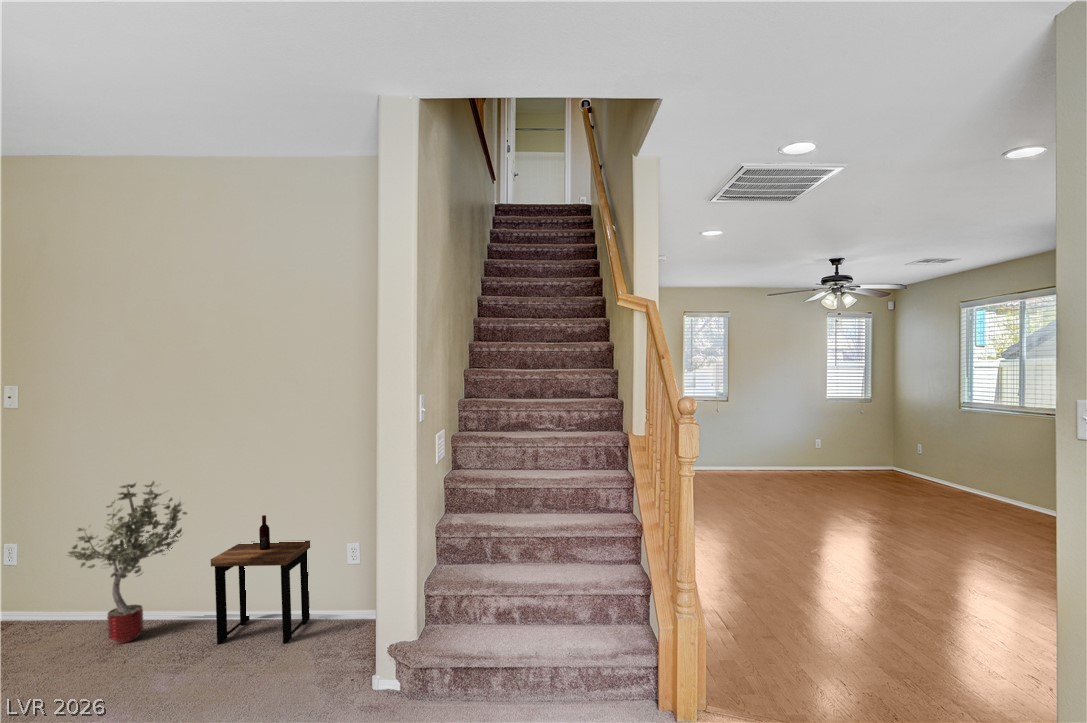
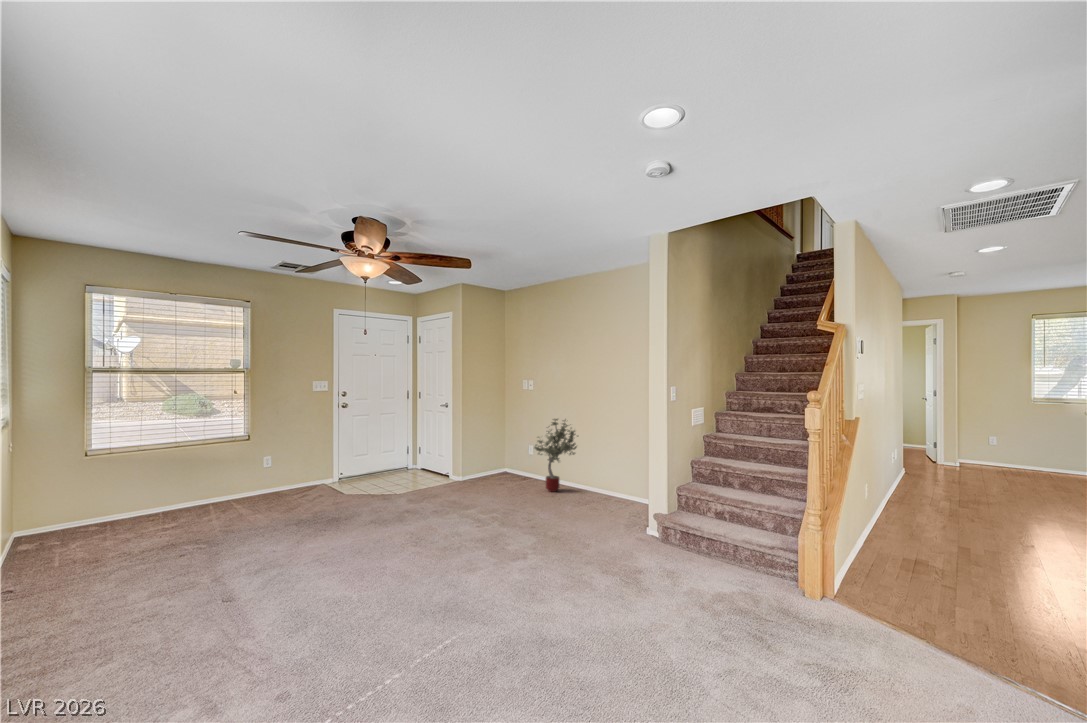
side table: present [211,515,310,644] -> none [585,442,634,508]

